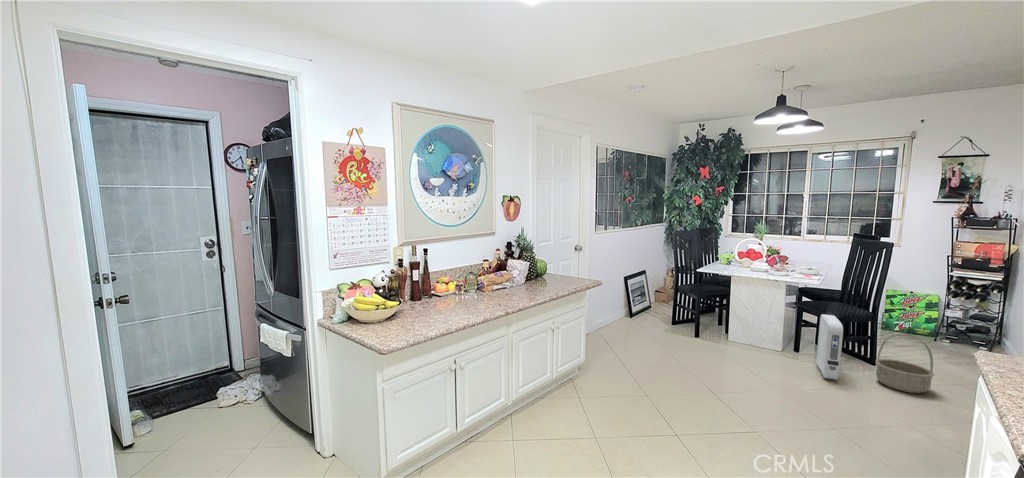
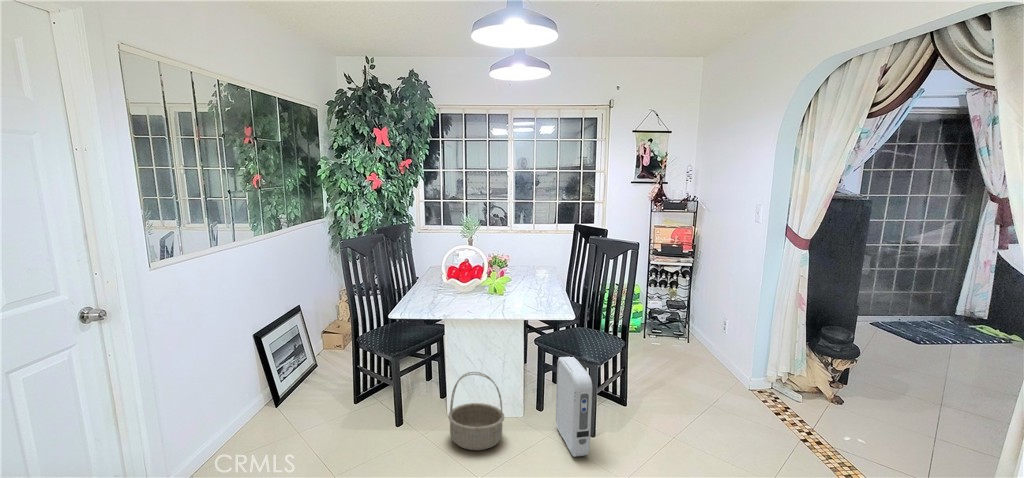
basket: present [876,334,934,393] -> present [448,372,504,450]

